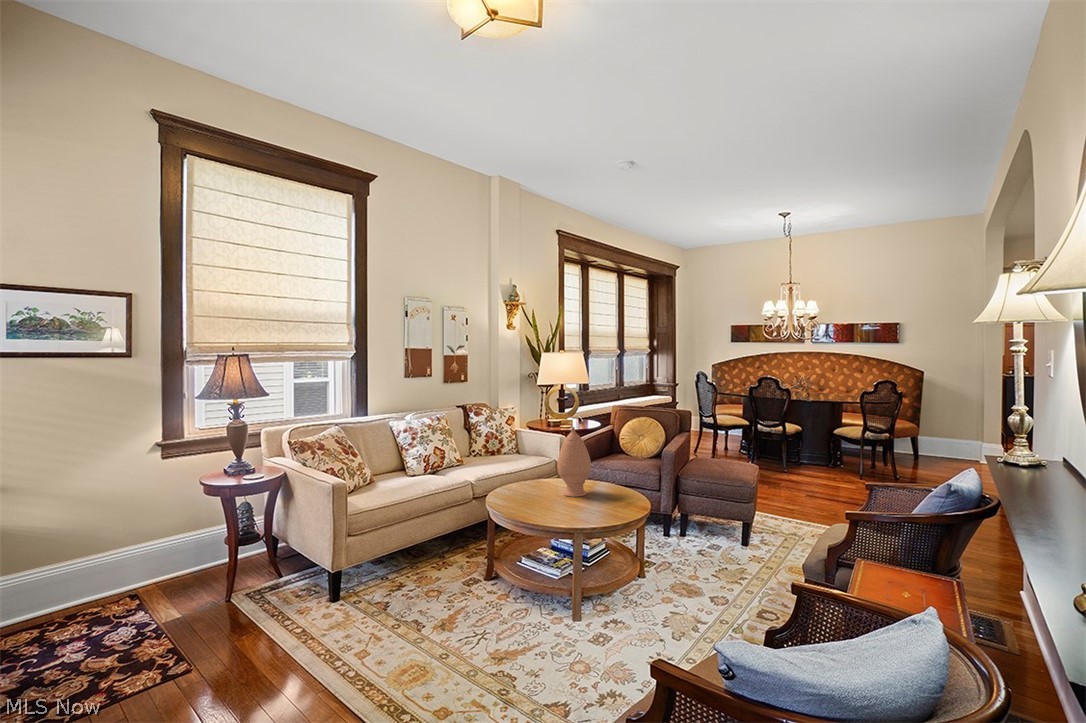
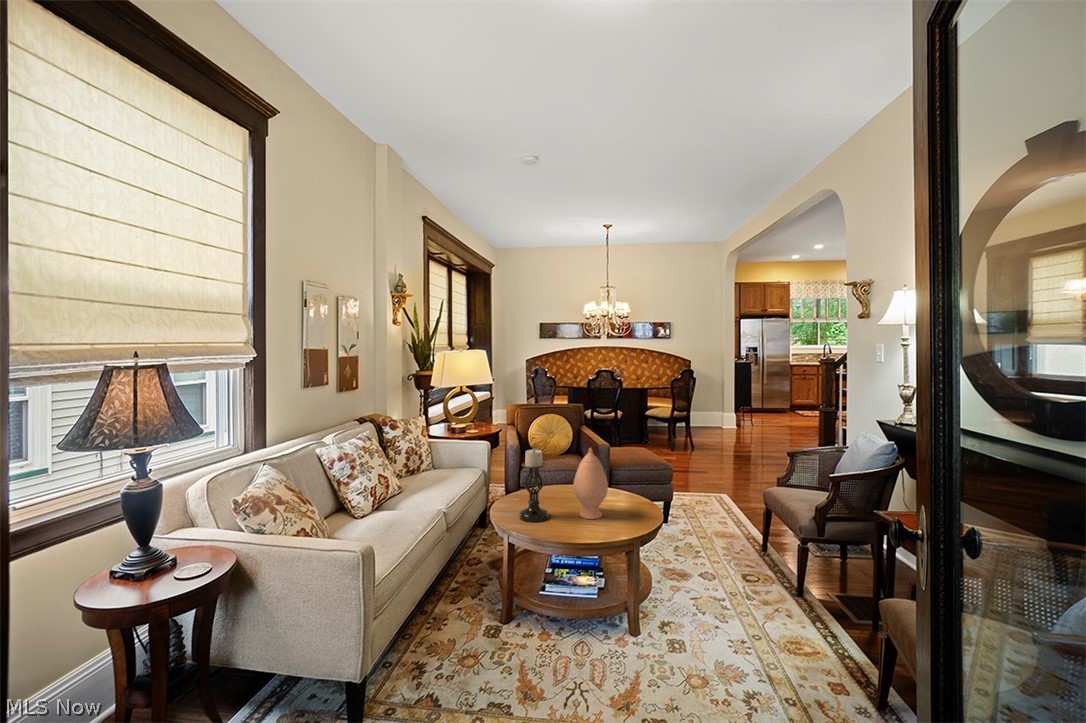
candle holder: none [513,425,540,493] -> present [519,448,549,522]

